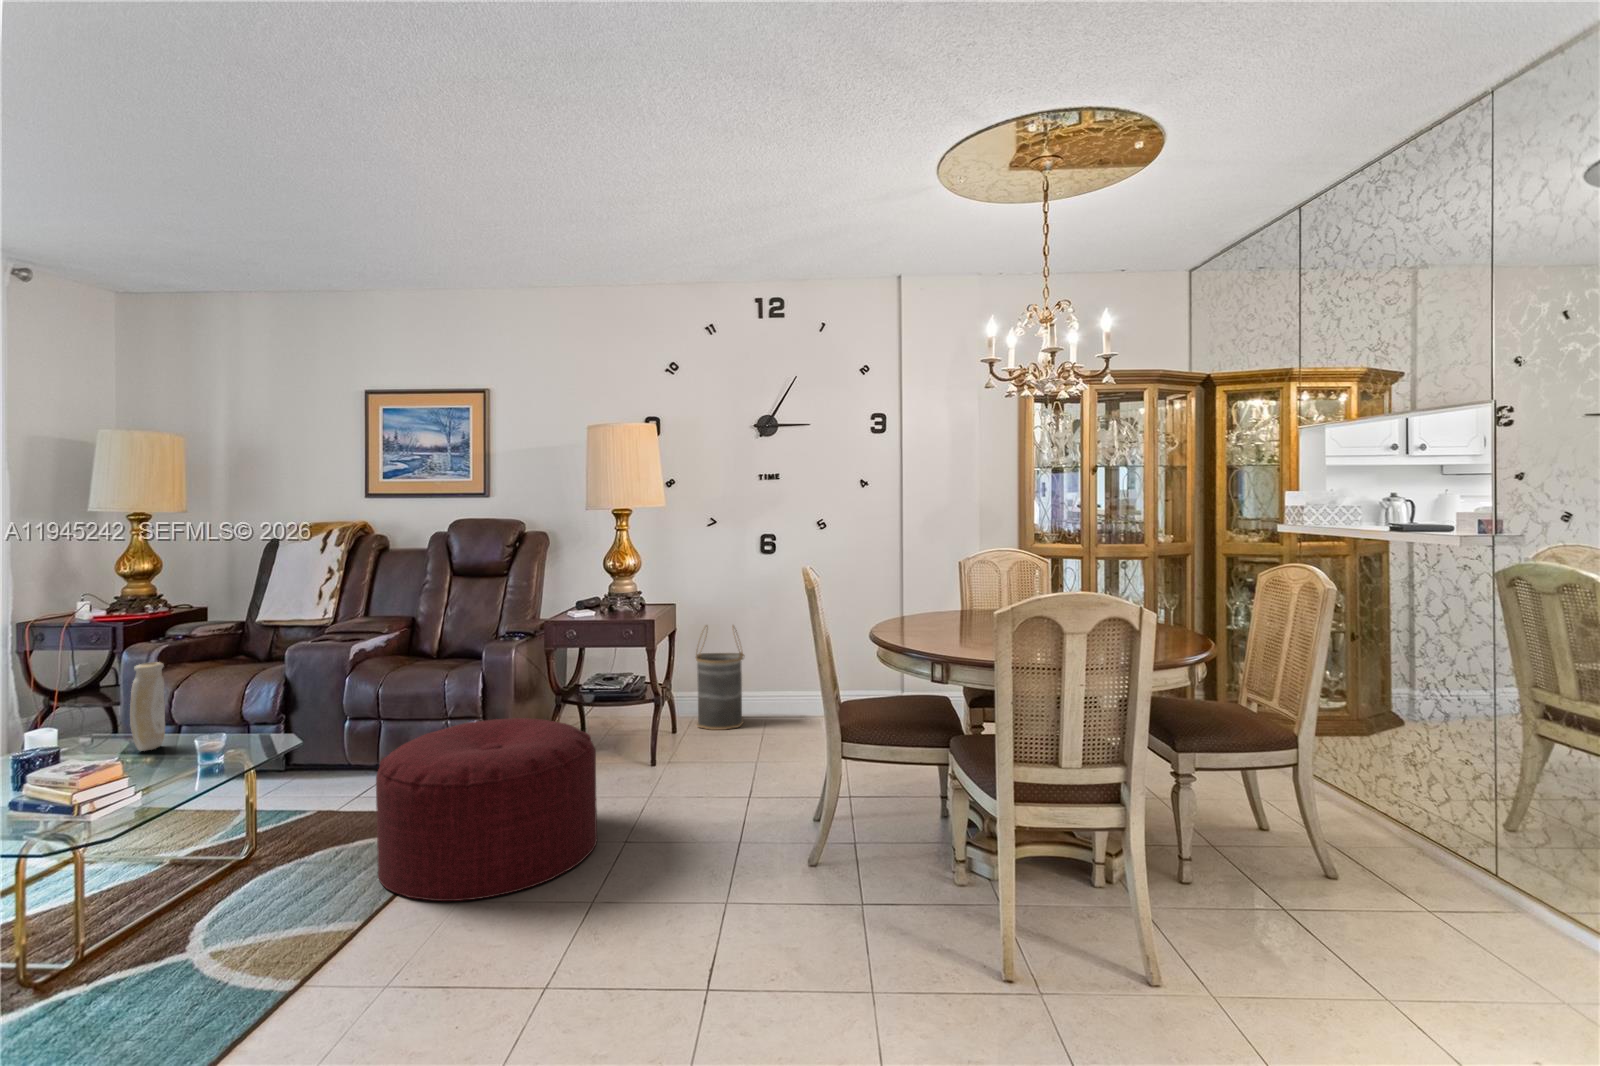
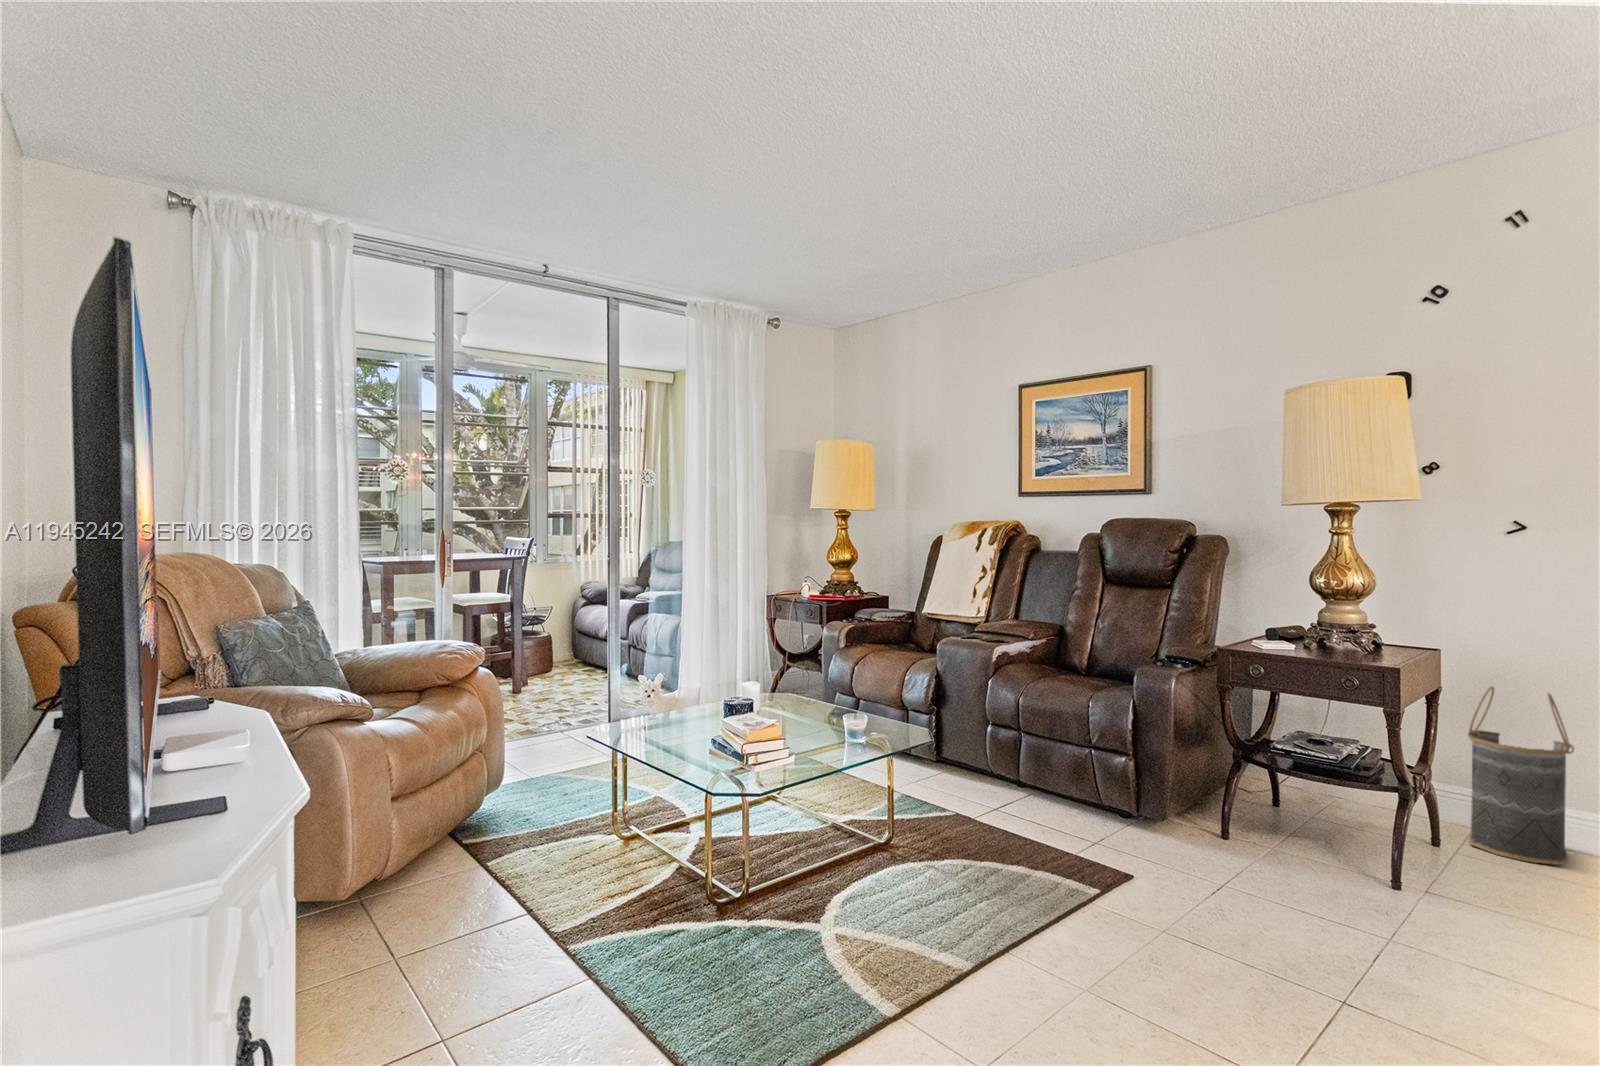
vase: present [130,662,165,751] -> none [810,634,836,715]
ottoman: present [376,718,597,901] -> none [1001,755,1297,1009]

